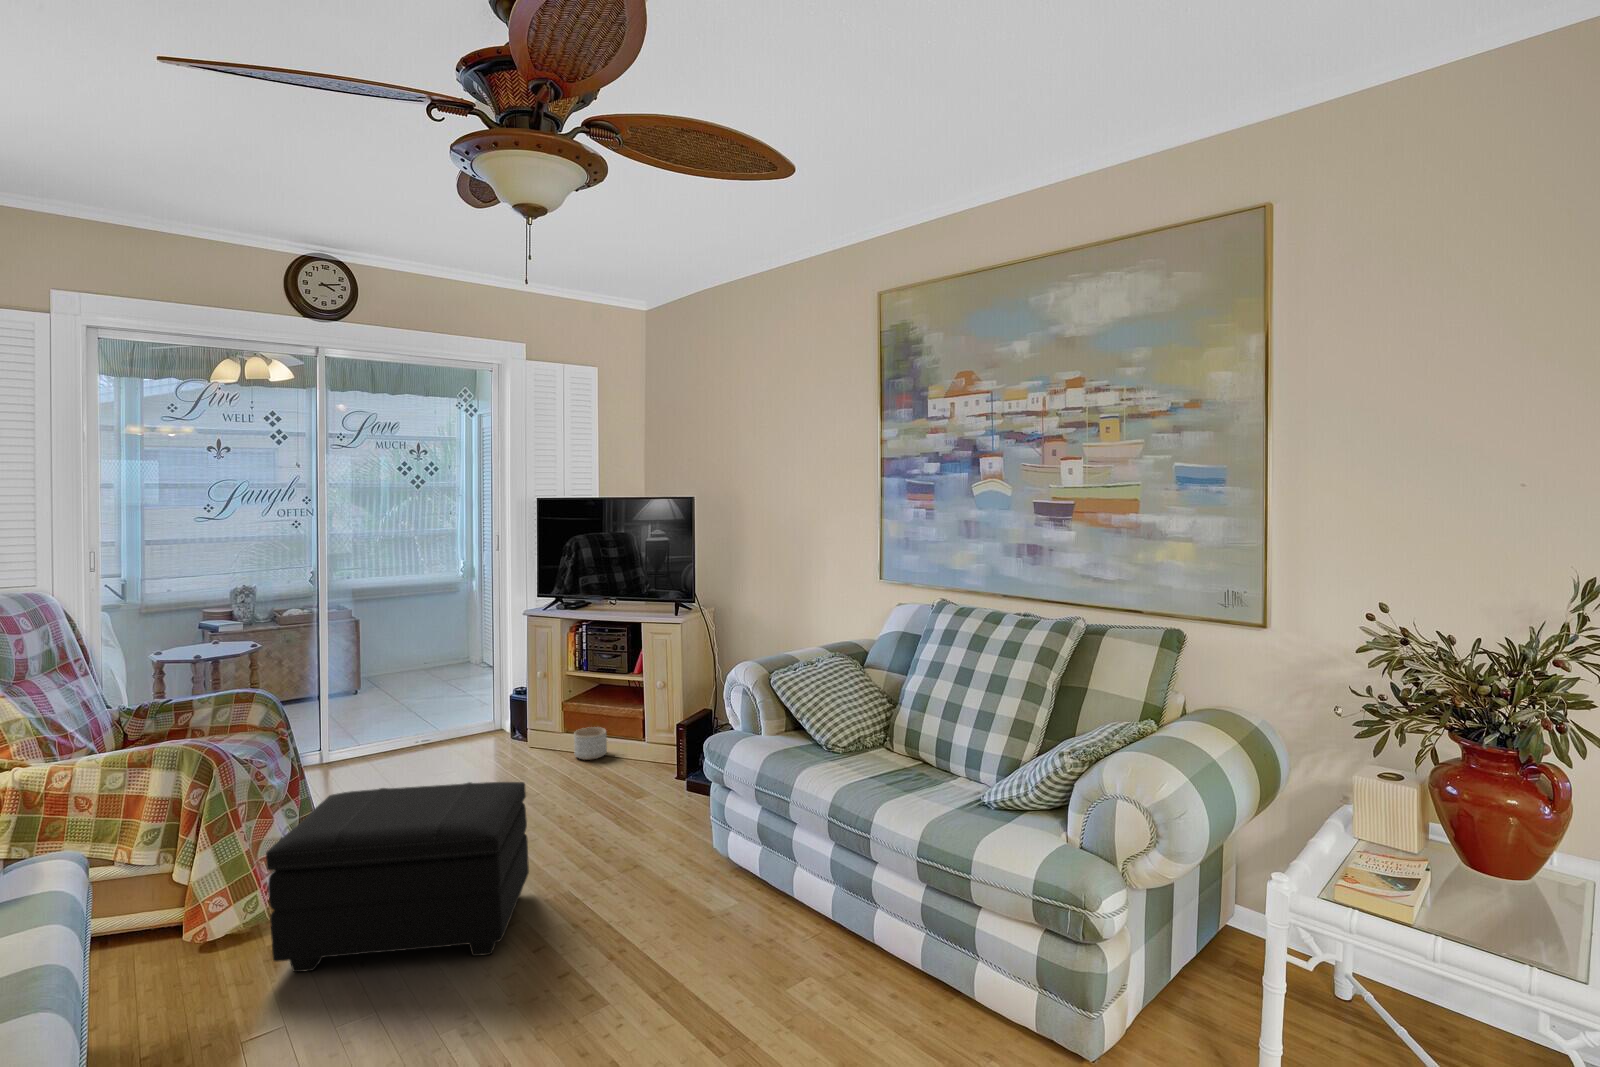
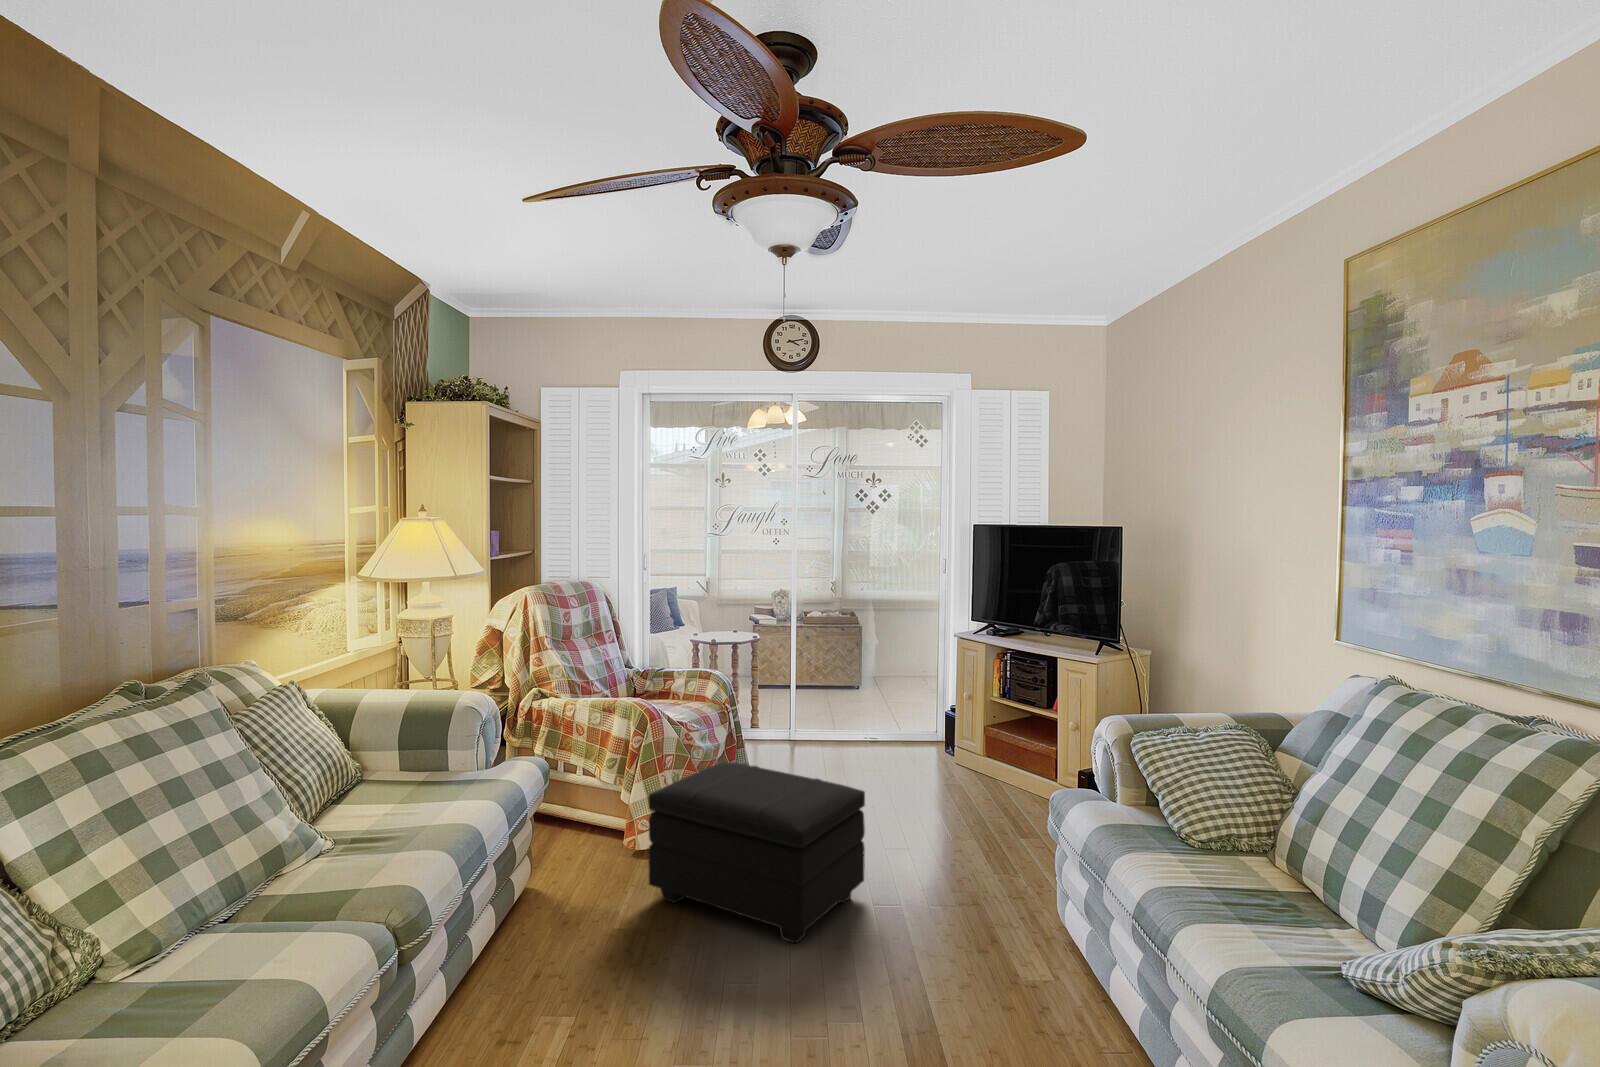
planter: present [574,727,607,760] -> none [985,758,1019,792]

